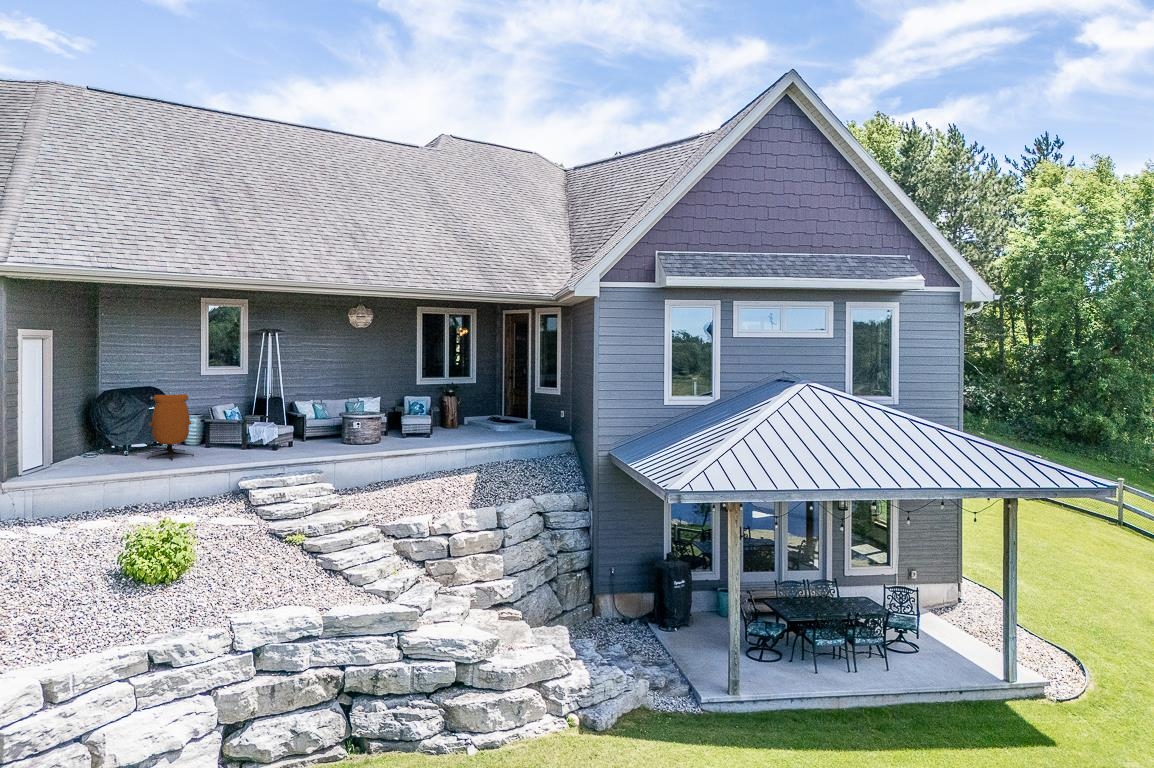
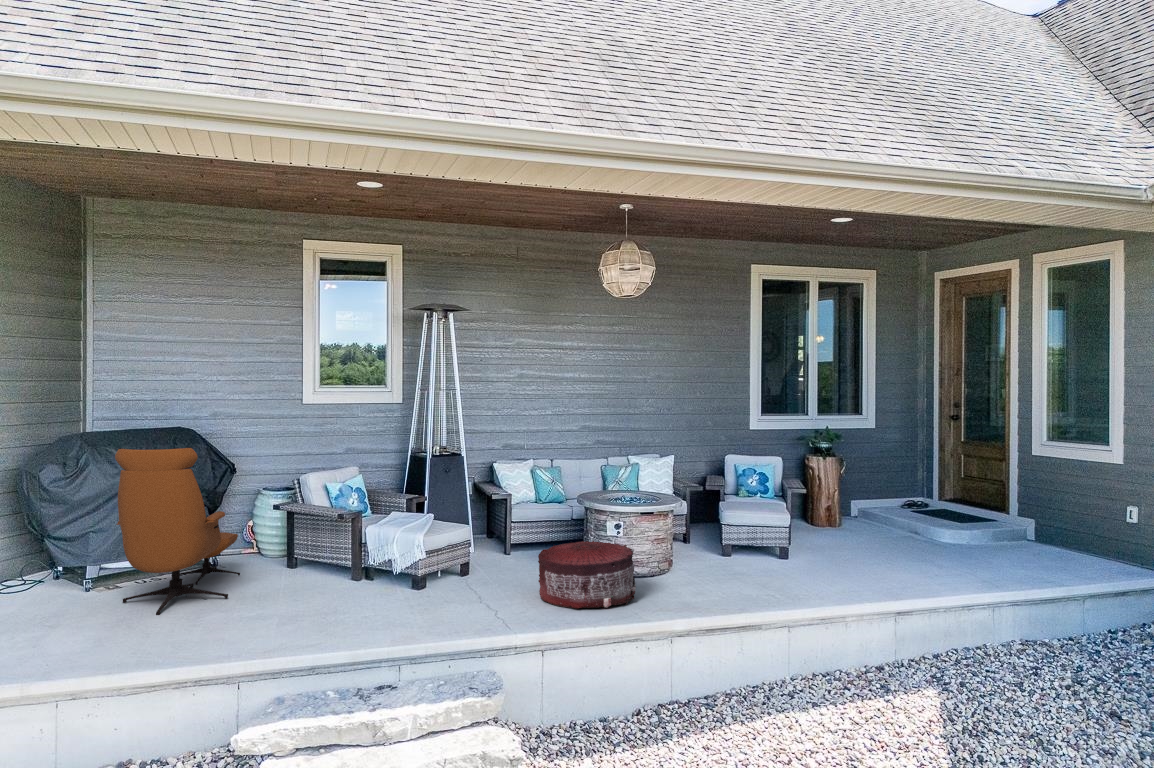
pouf: none [328,429,368,451] -> present [538,541,636,608]

